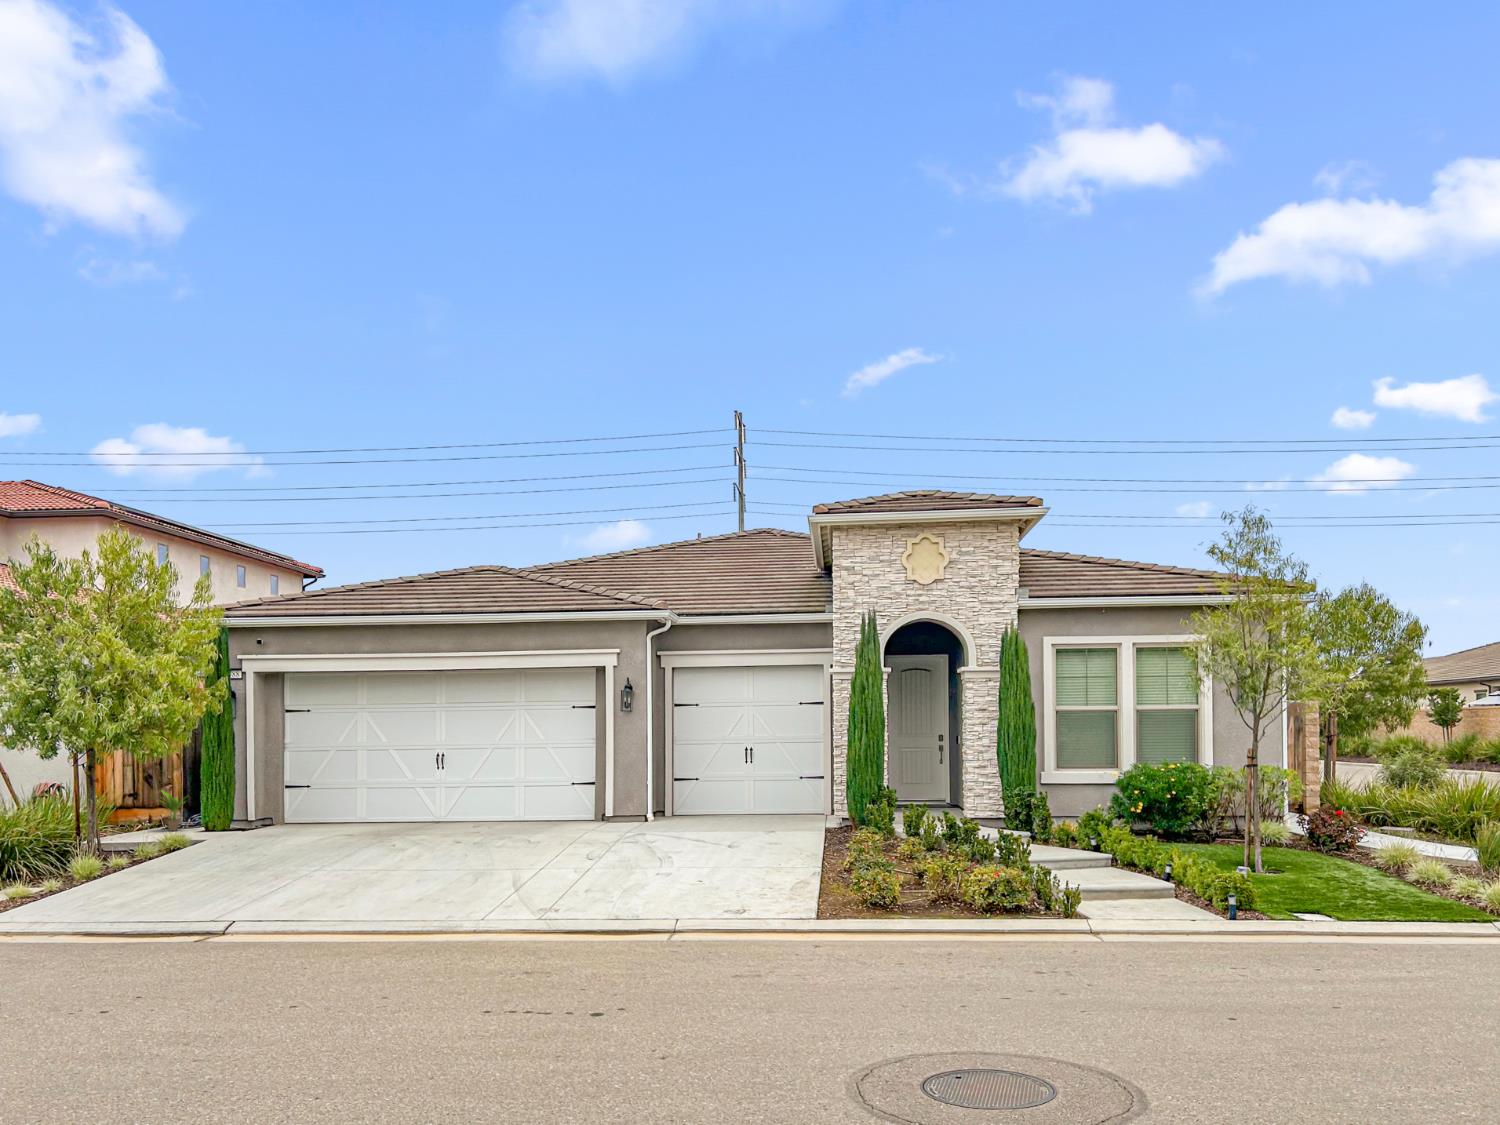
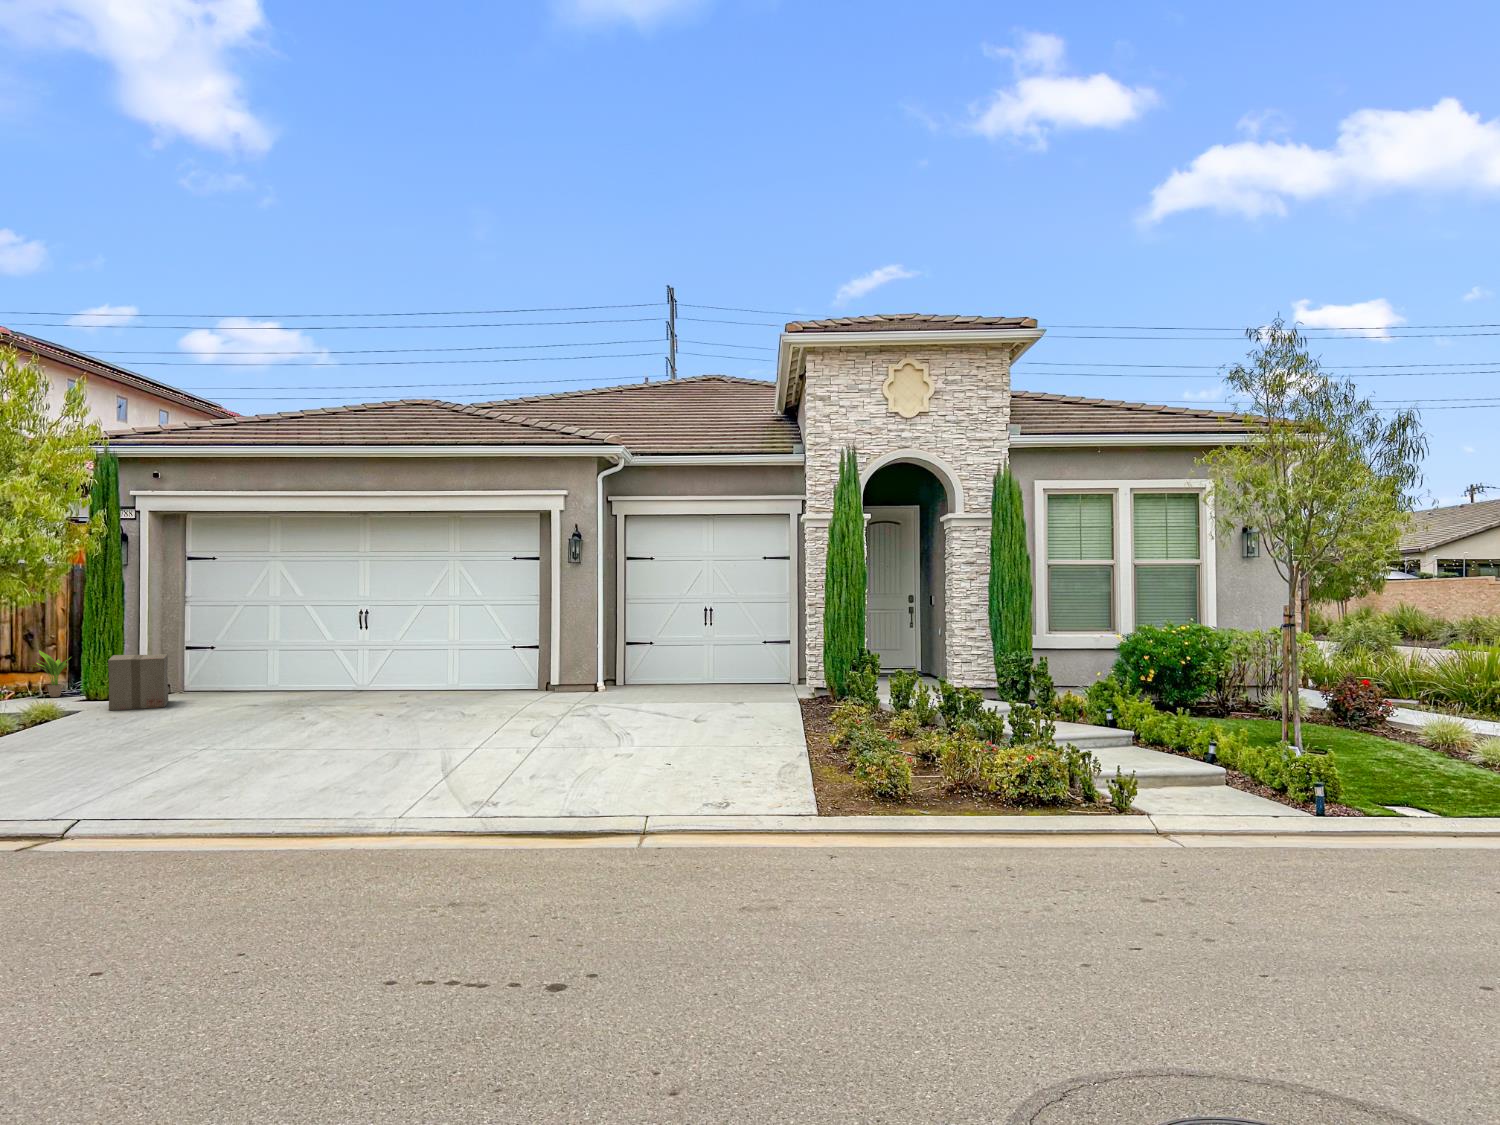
cardboard box: none [227,792,274,841] -> present [108,654,168,710]

